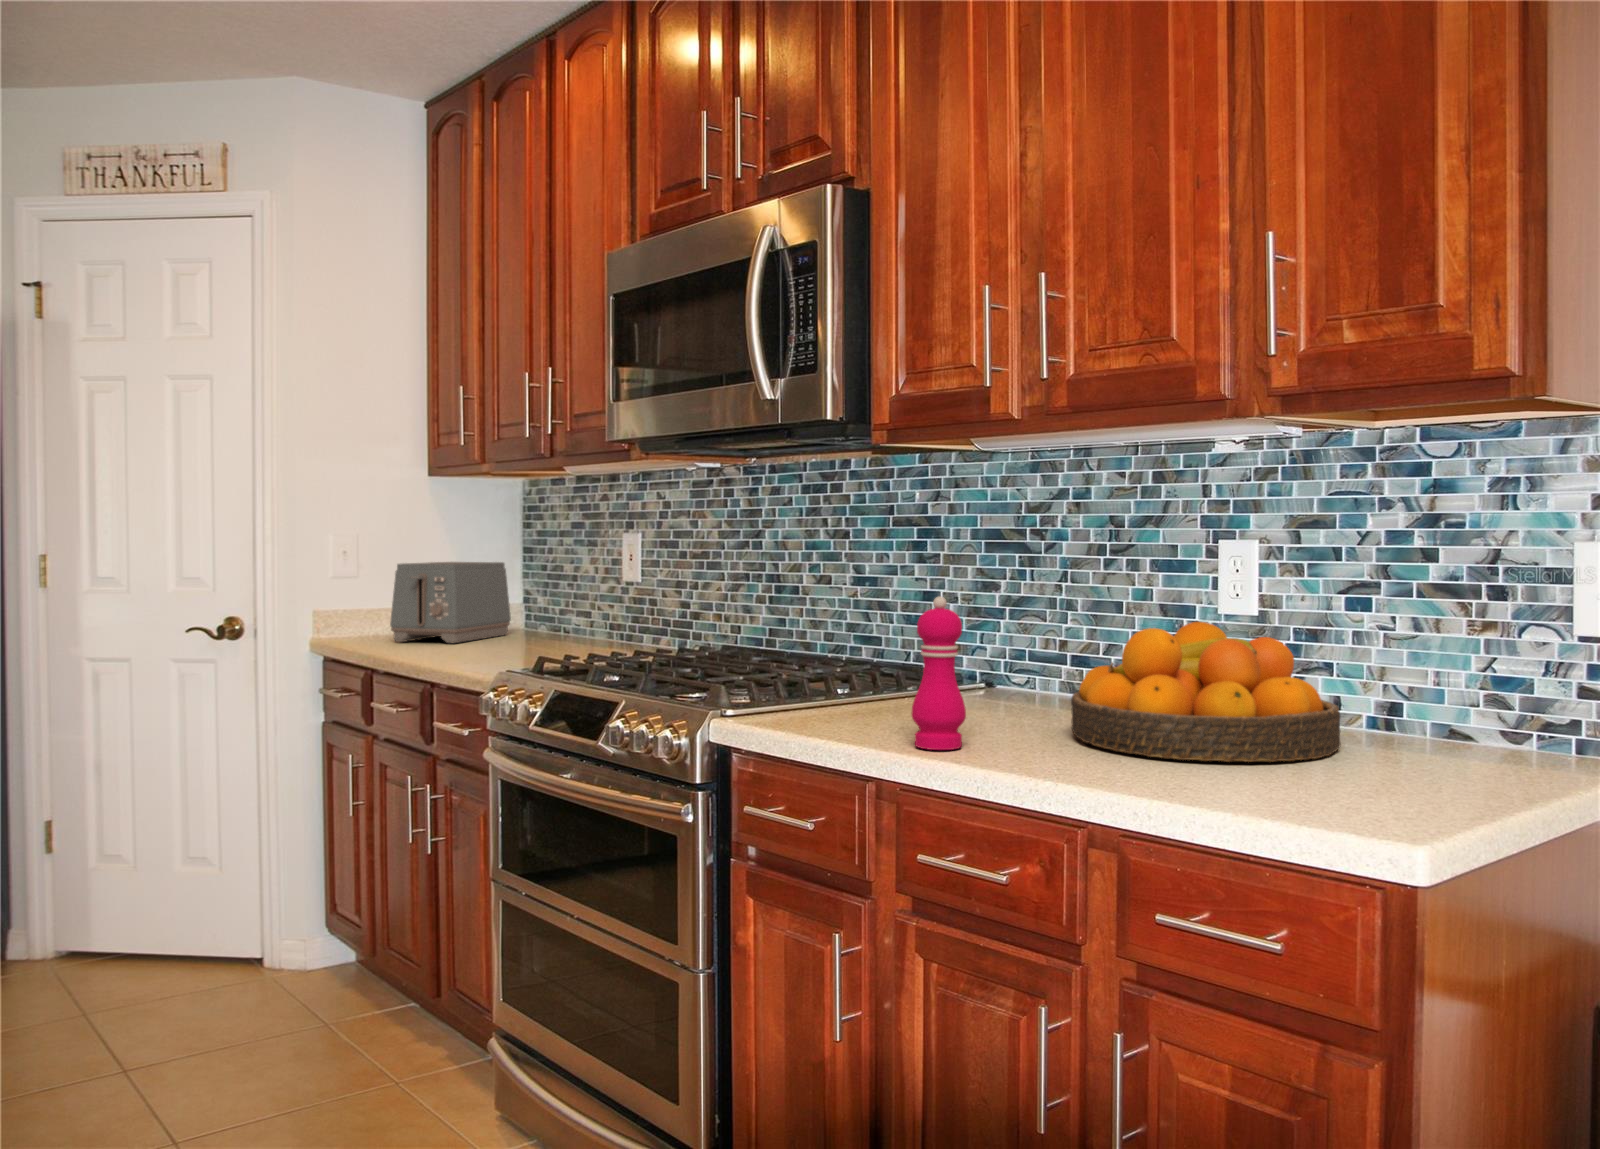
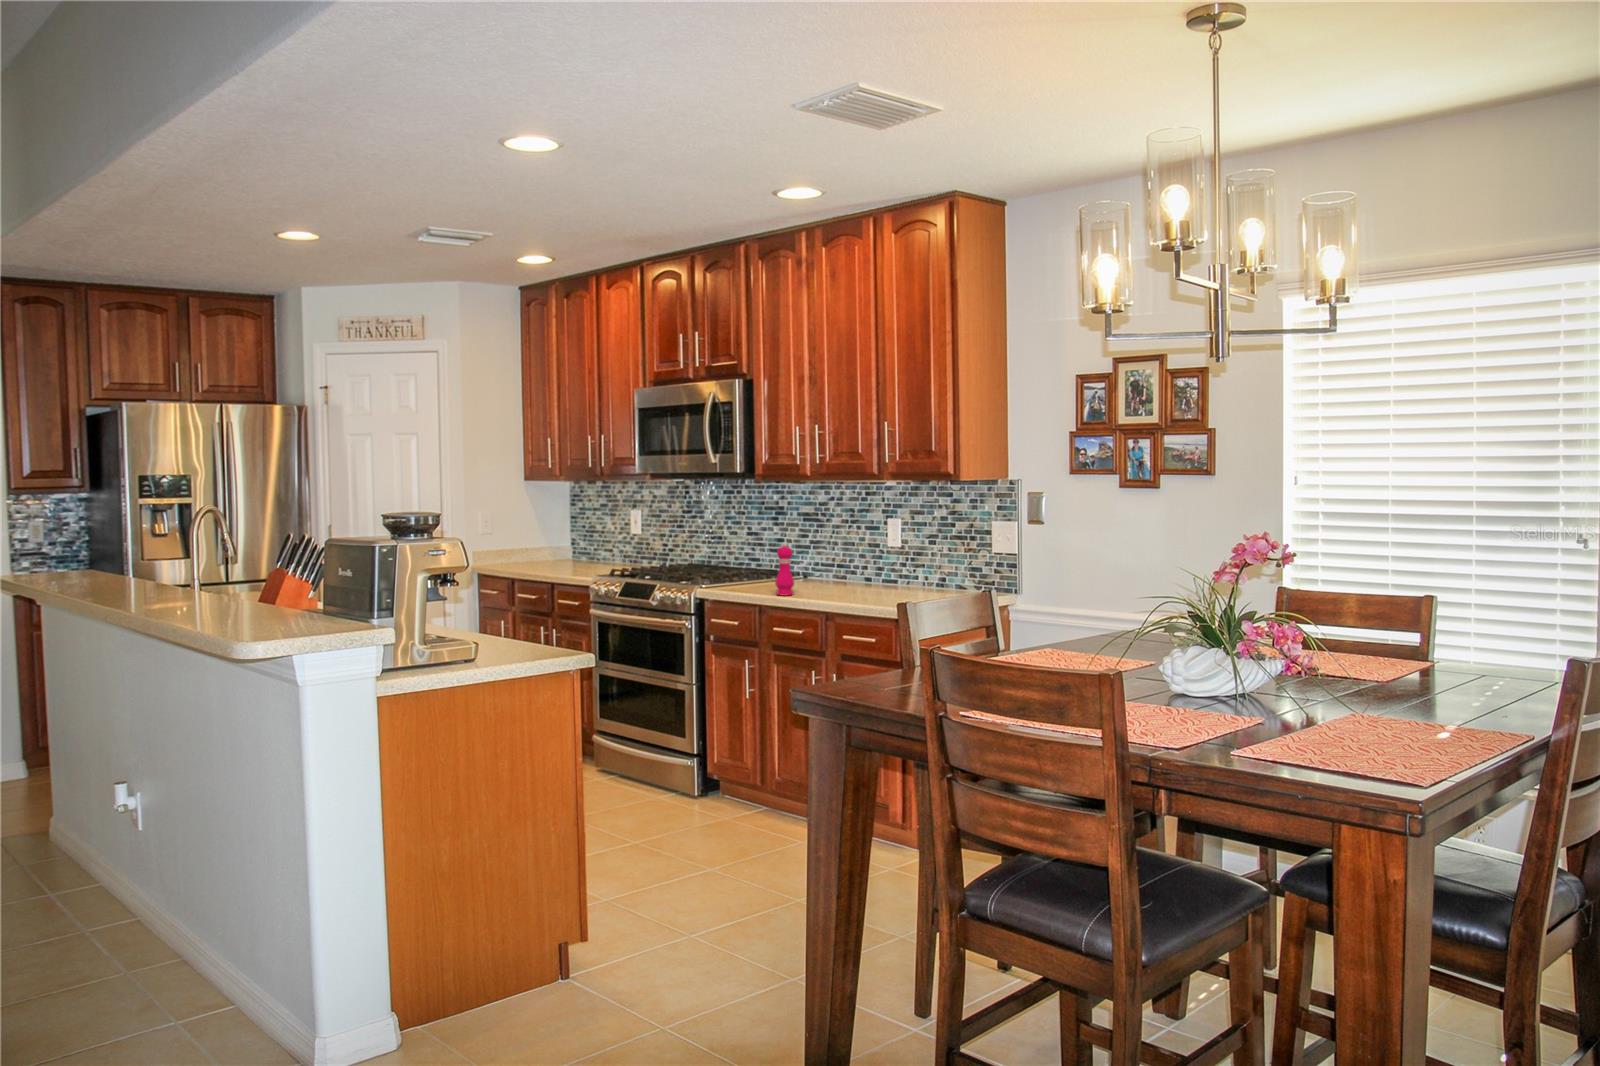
toaster: present [390,562,511,643] -> none [519,525,573,565]
fruit bowl: present [1071,622,1341,762] -> none [832,550,921,596]

